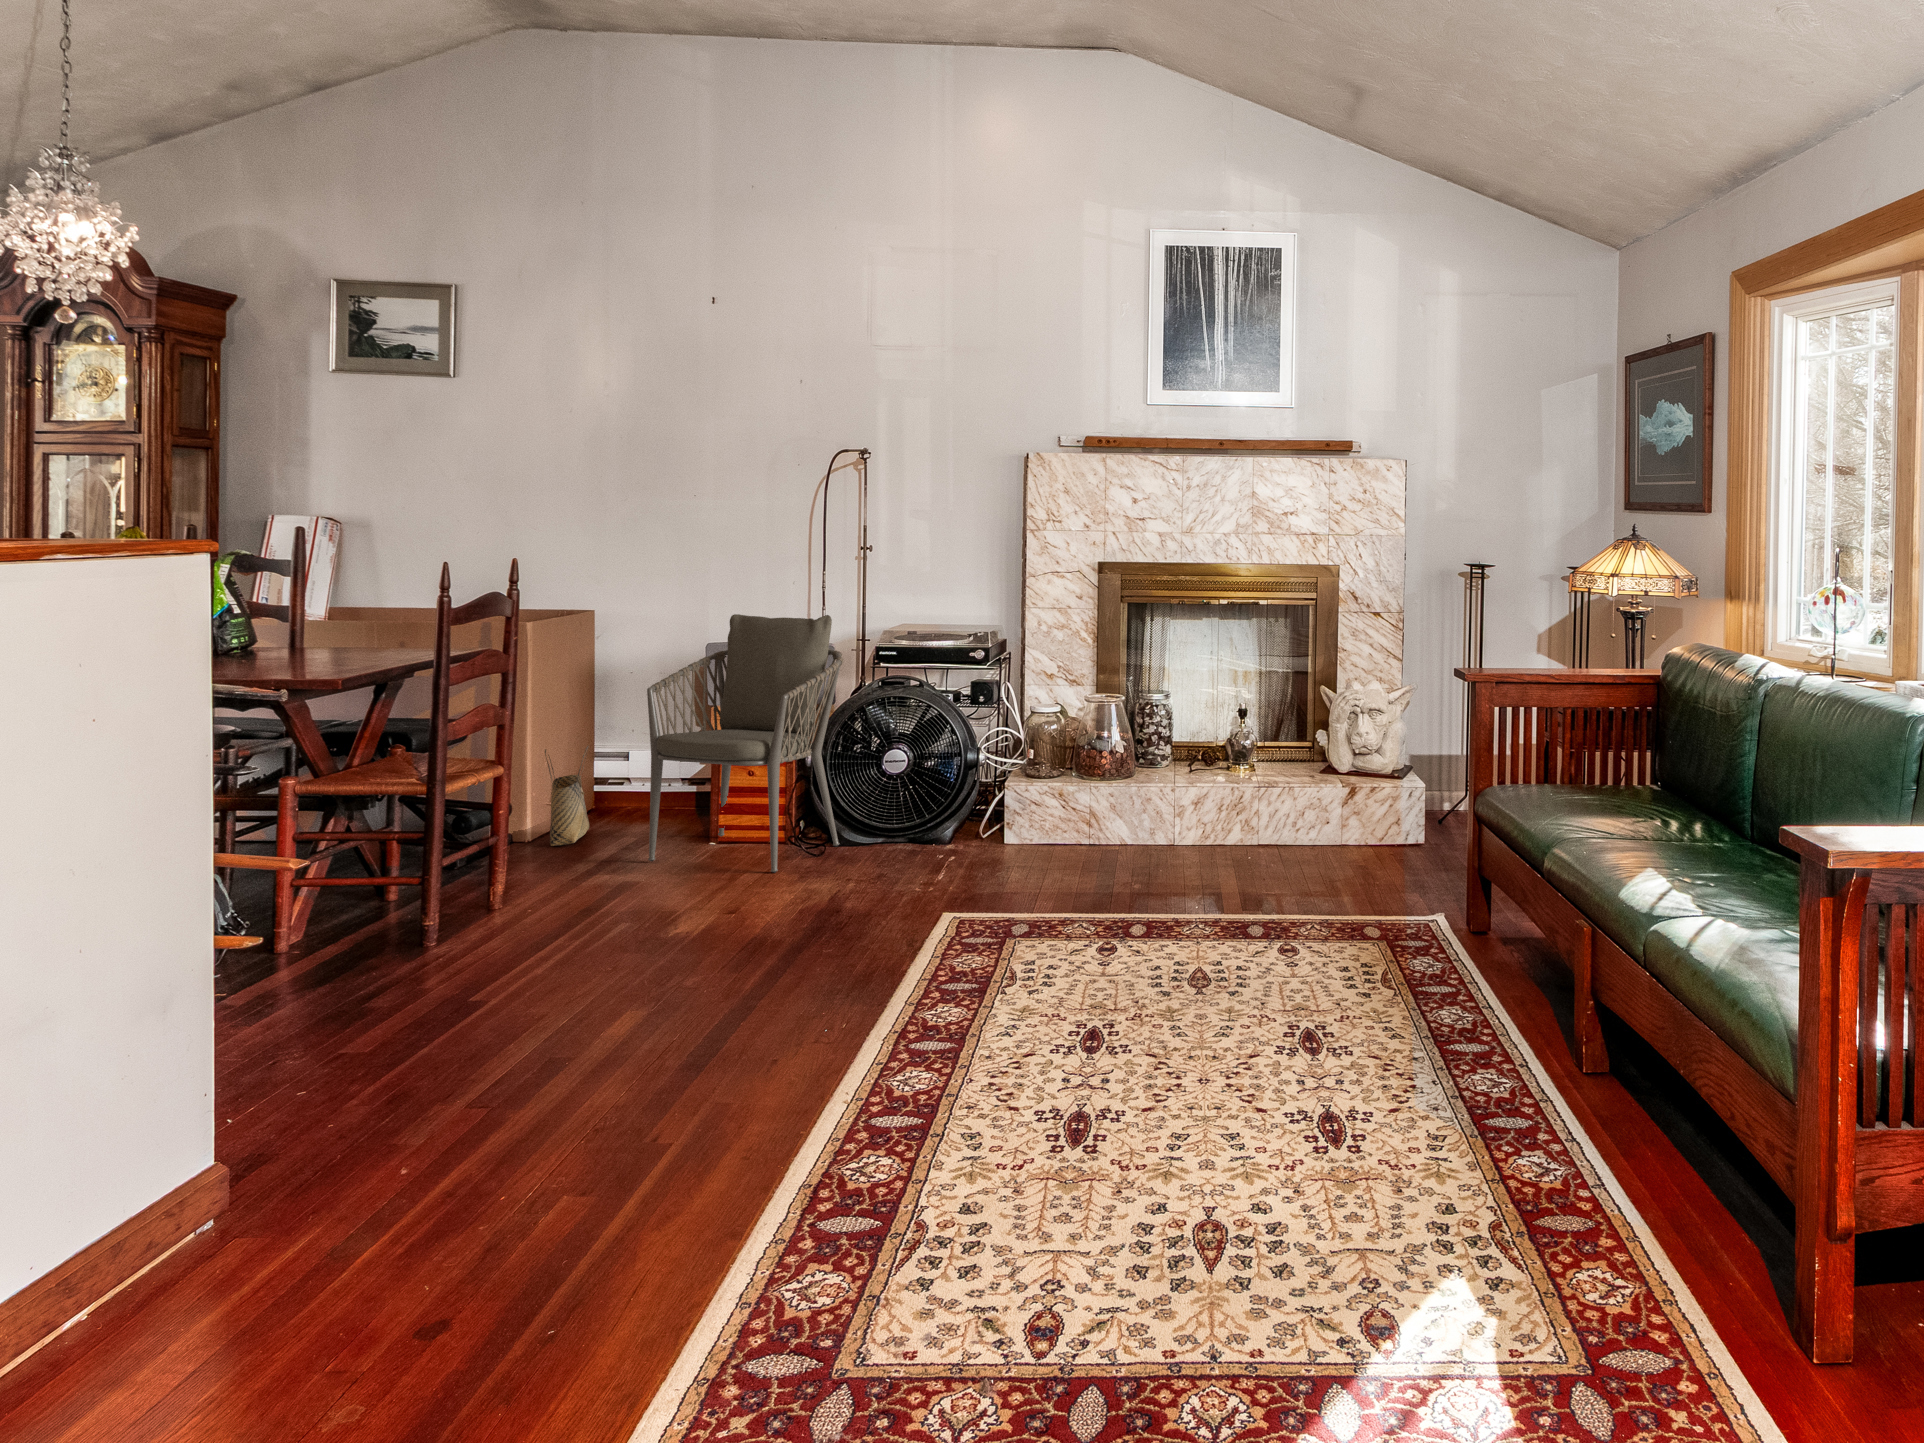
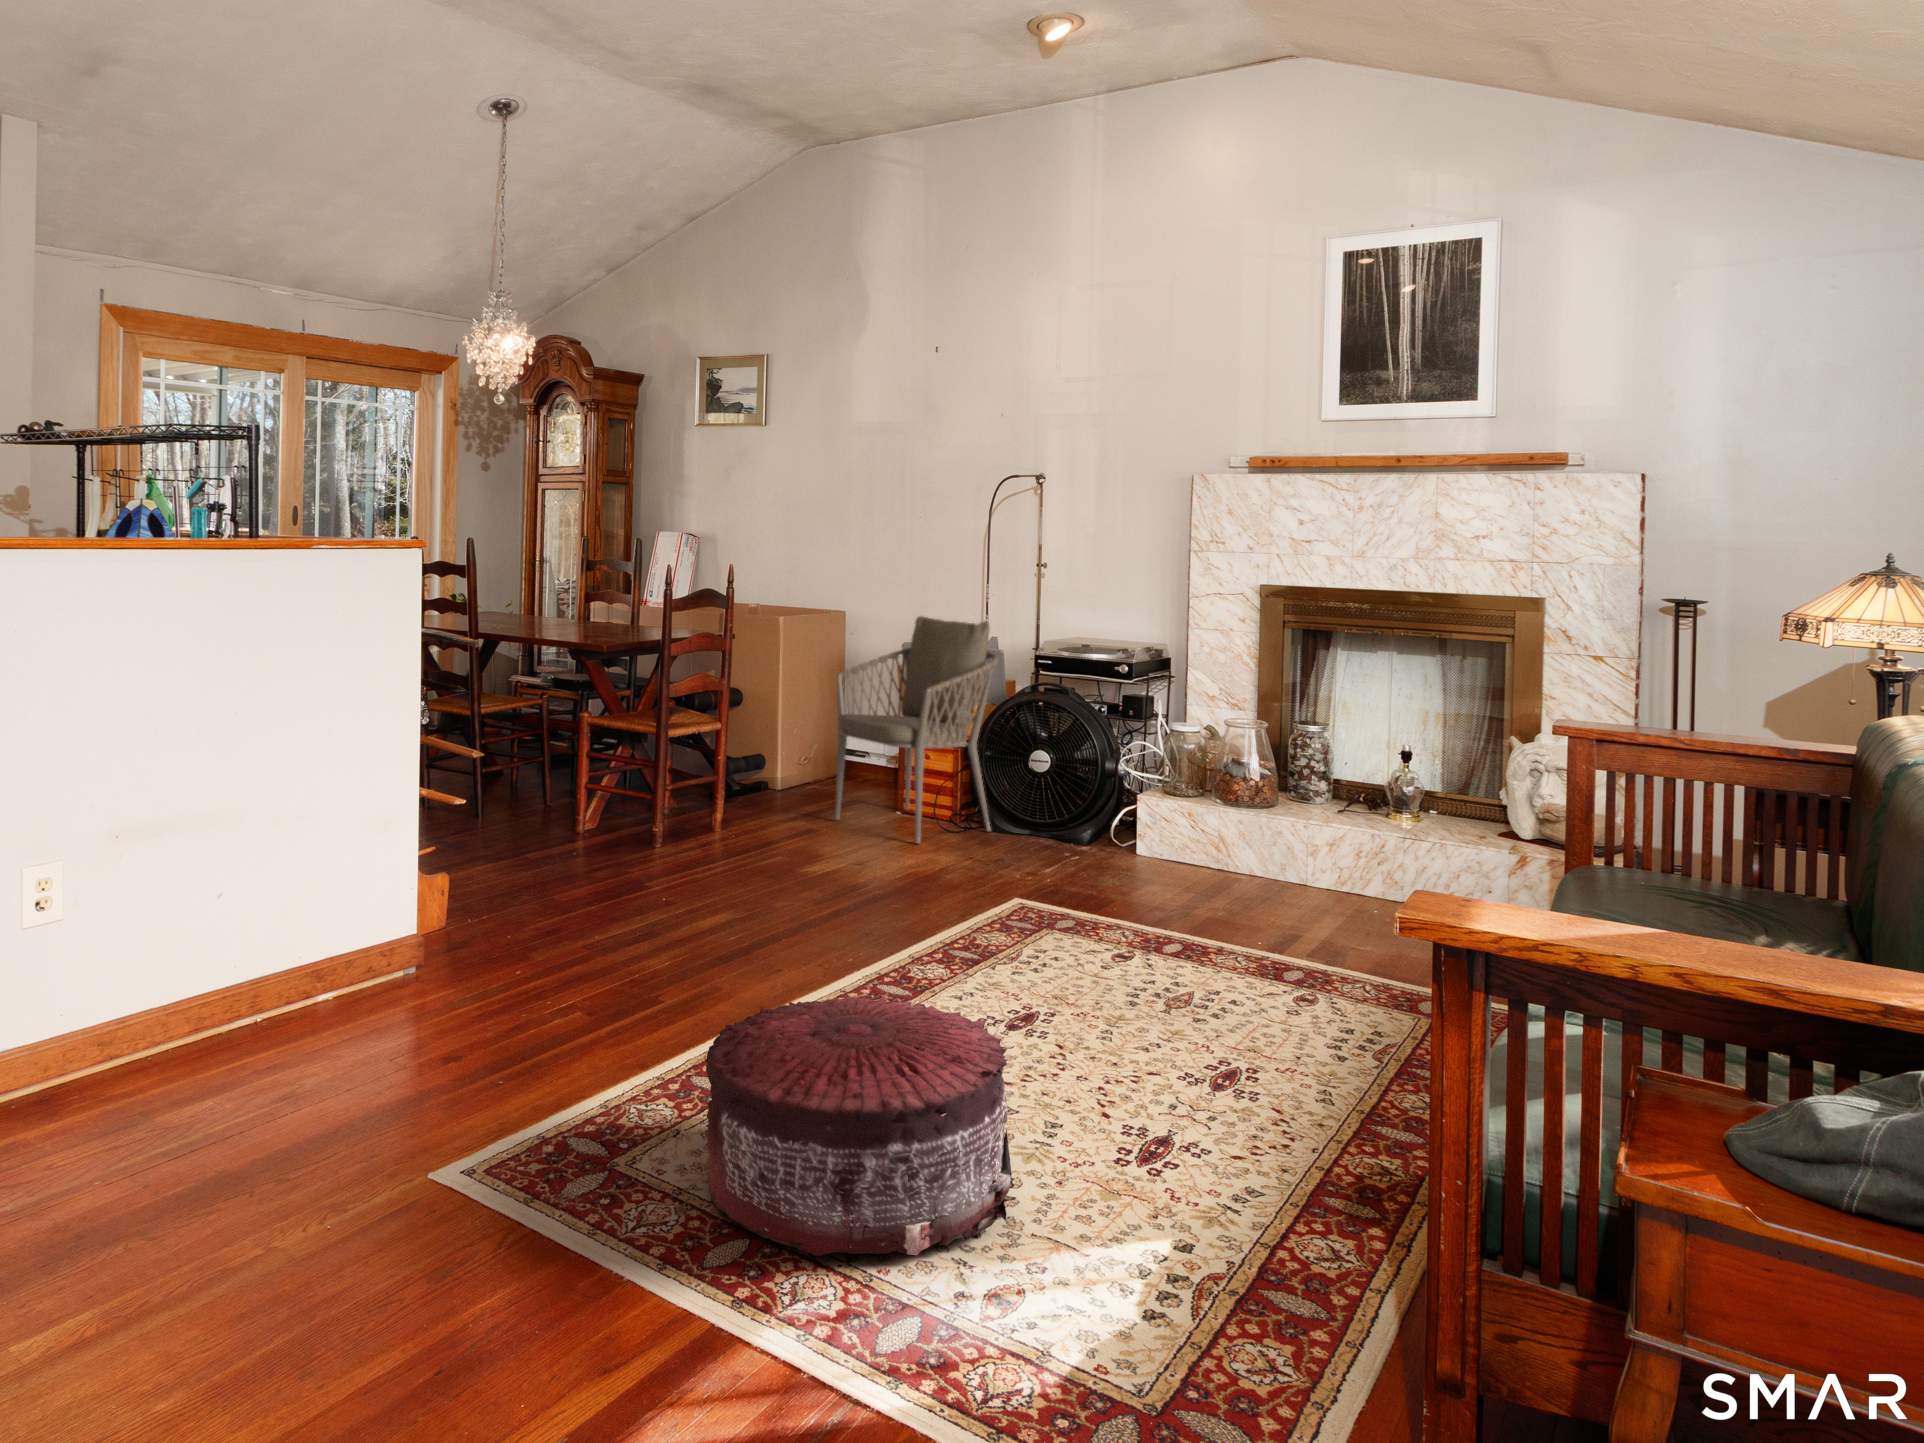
woven basket: present [545,746,589,846] -> none [779,718,815,799]
pouf: none [948,1048,1325,1378] -> present [705,994,1012,1256]

